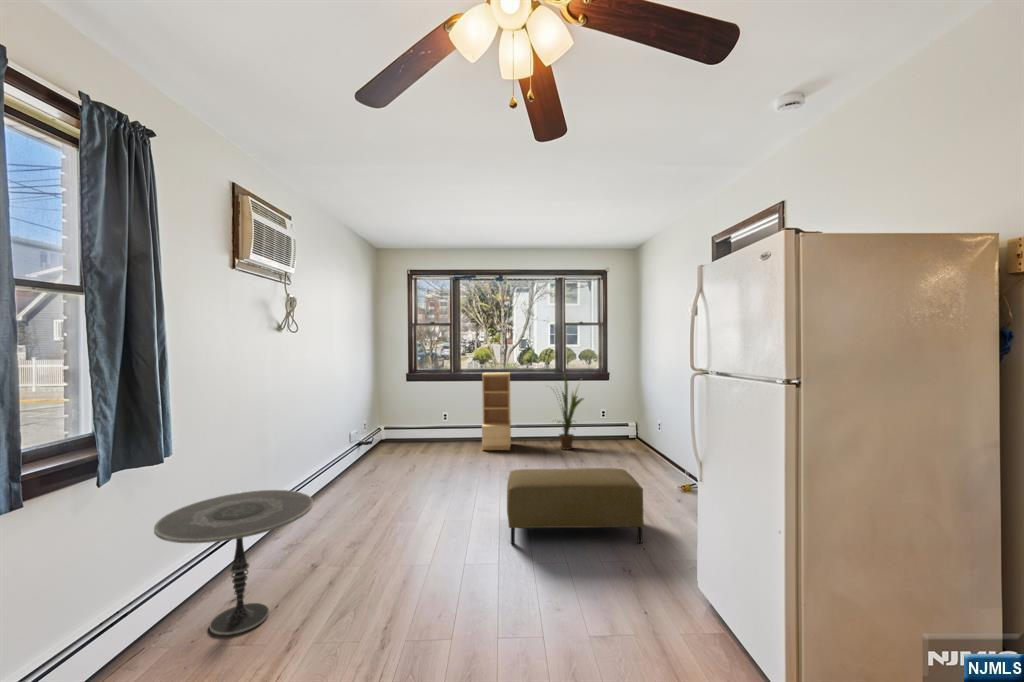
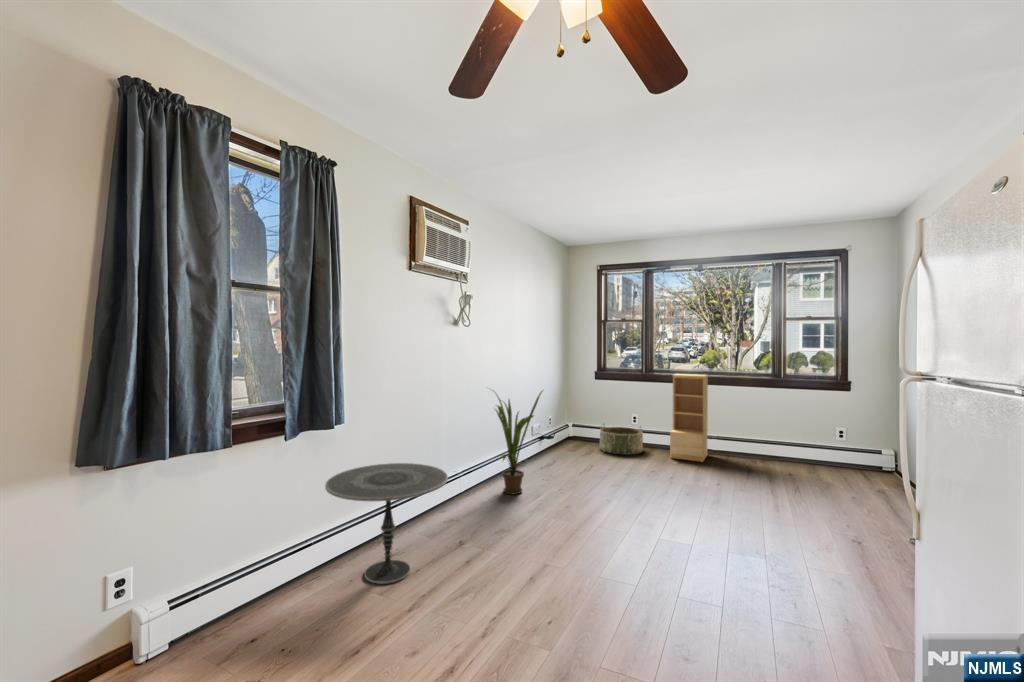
house plant: present [555,376,583,450] -> present [495,391,542,494]
basket: none [415,423,456,453] -> present [600,426,643,455]
ottoman: present [507,468,644,544] -> none [655,484,844,611]

